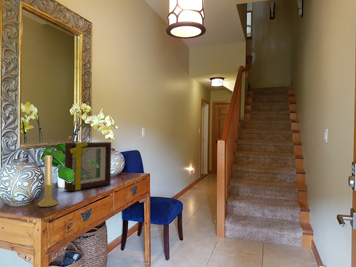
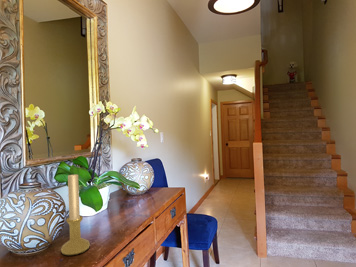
picture frame: present [64,141,111,191] -> none [88,151,146,222]

